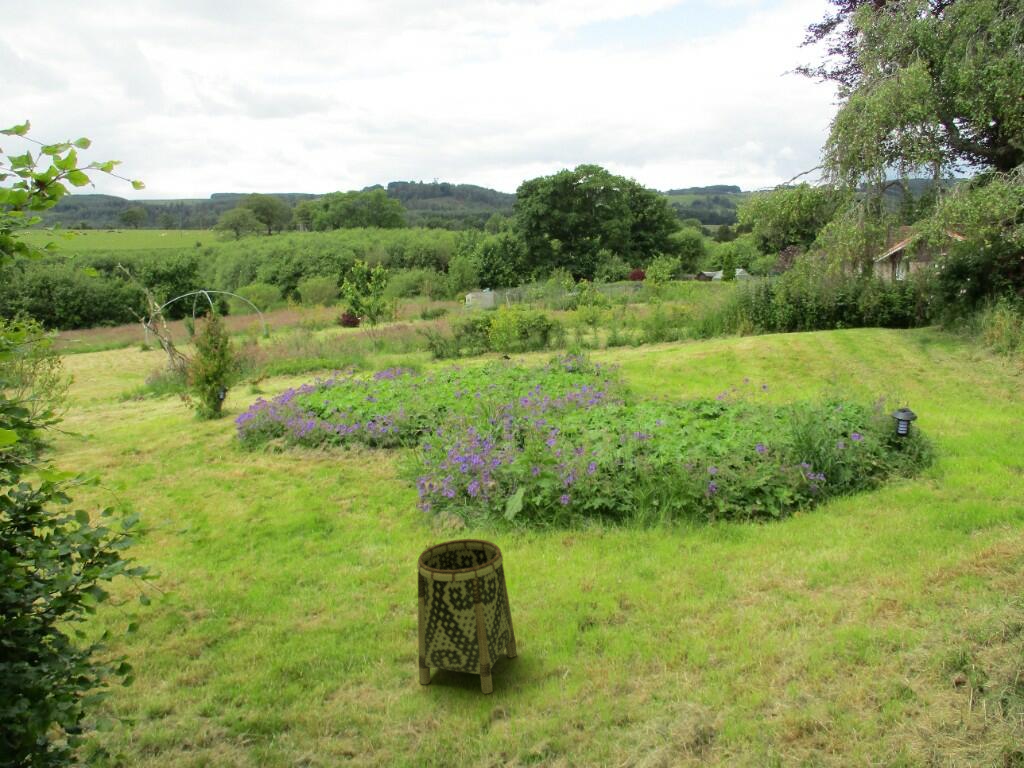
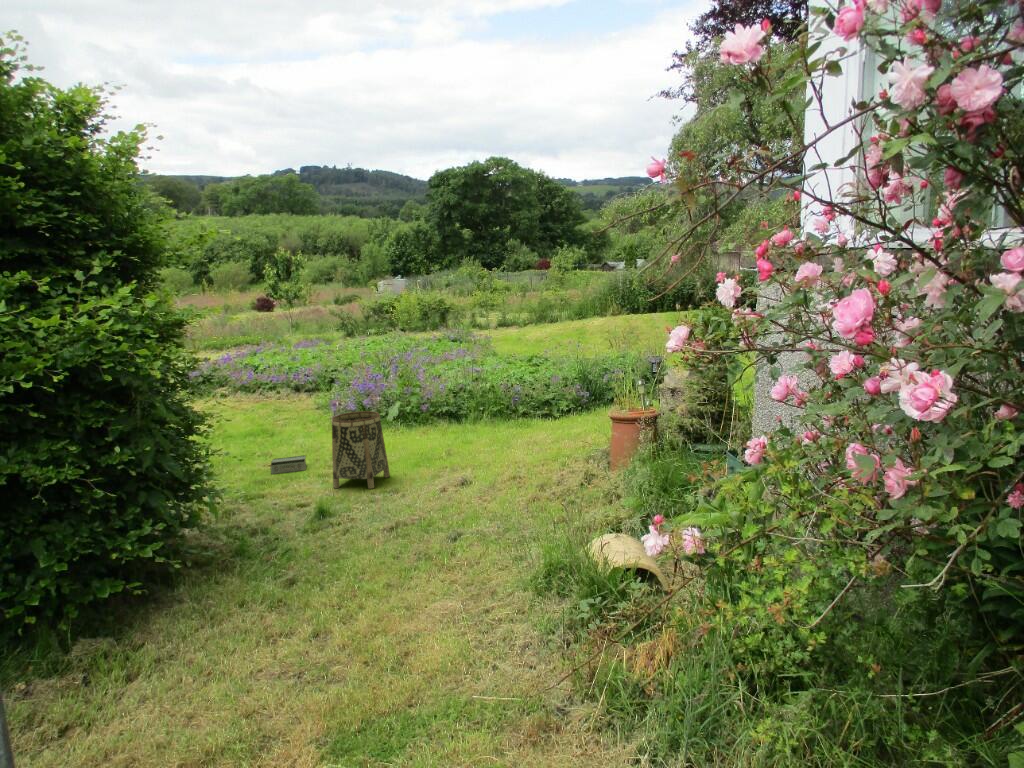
toolbox: none [318,590,377,627] -> present [270,455,306,474]

